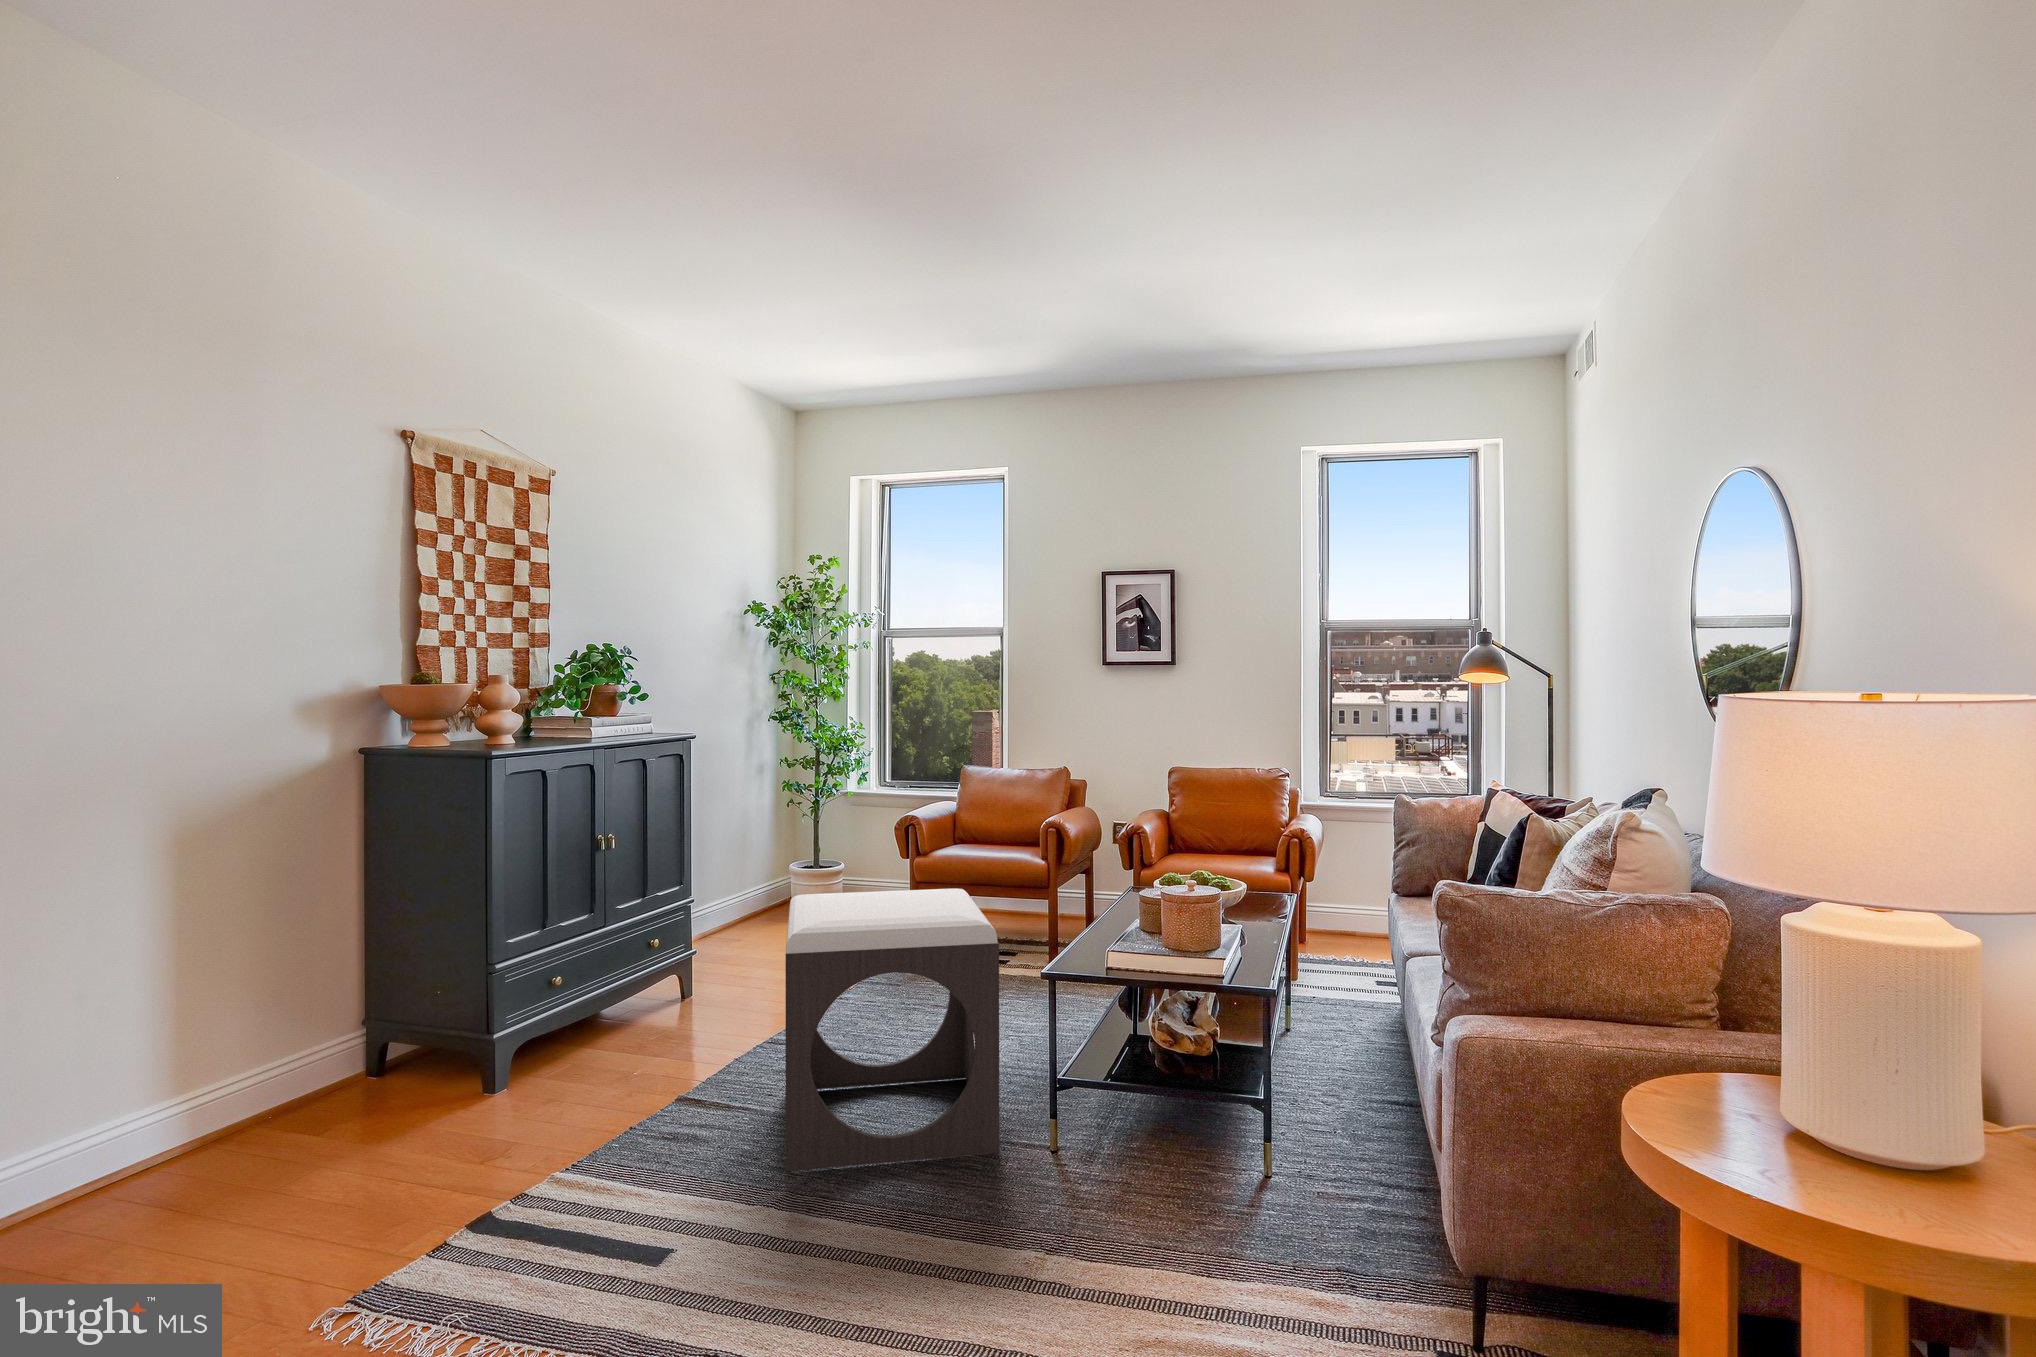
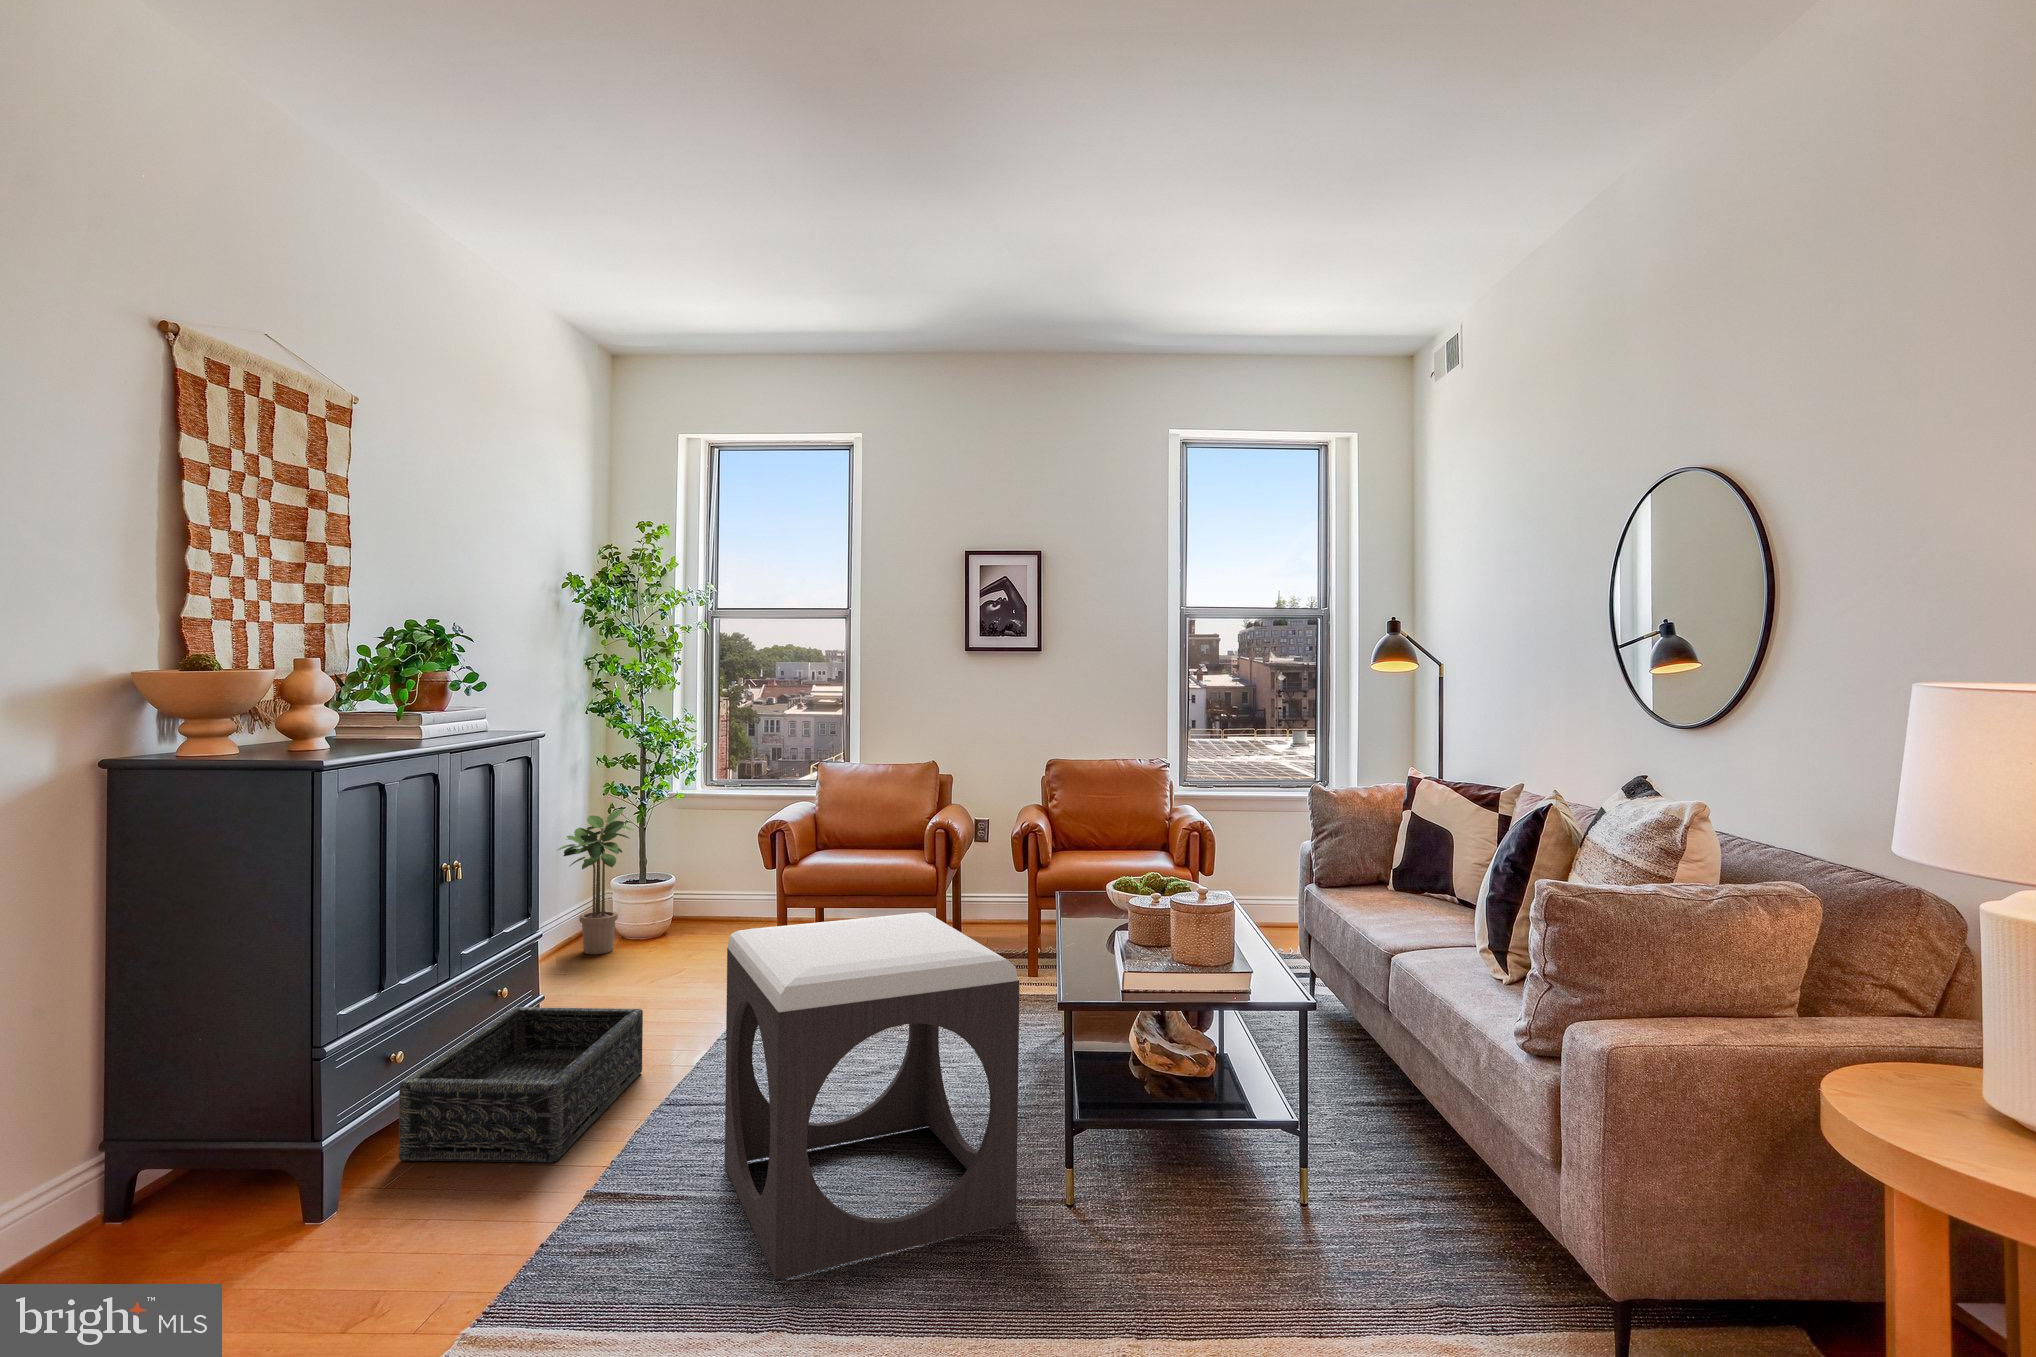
potted plant: none [738,805,803,931] -> present [558,809,633,954]
basket: none [559,960,761,1078] -> present [399,1007,643,1162]

